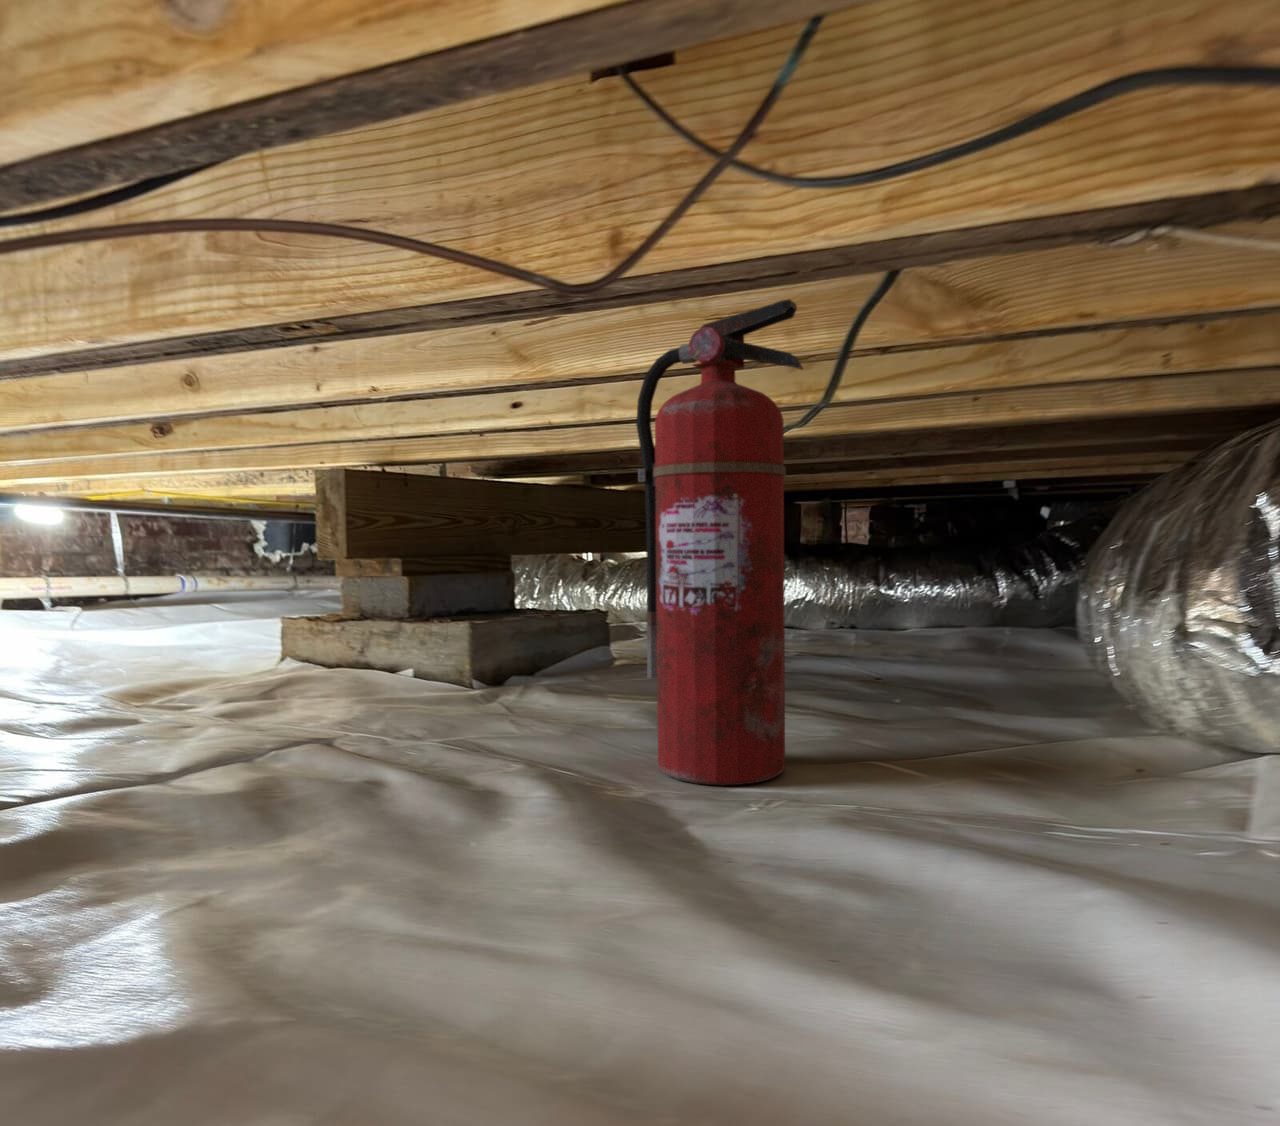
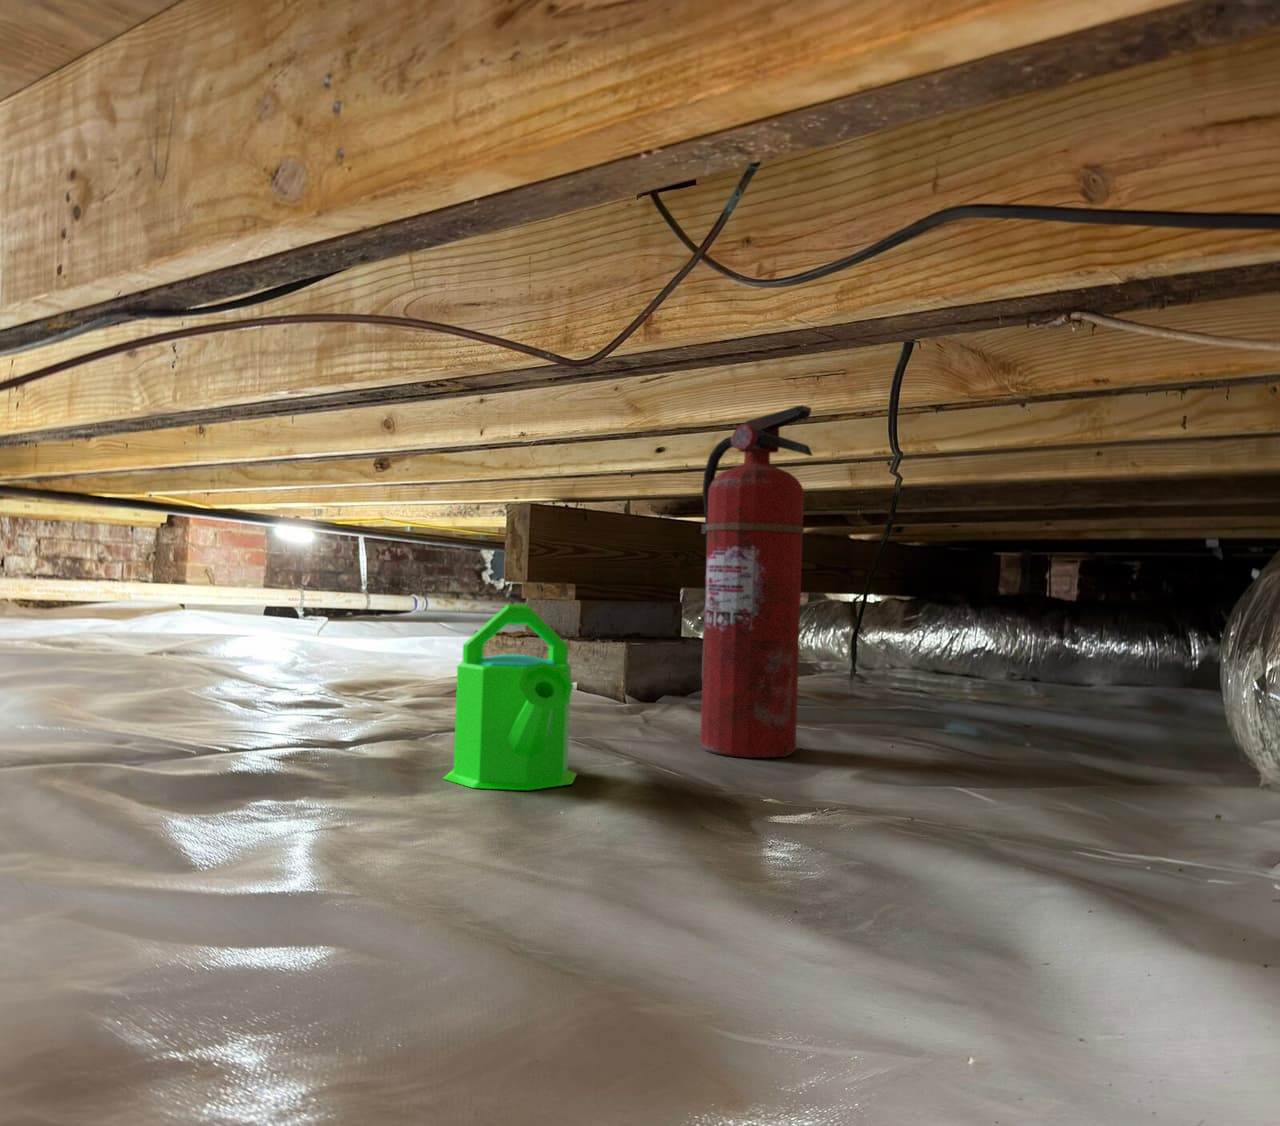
watering can: none [325,600,595,955] -> present [444,604,577,790]

